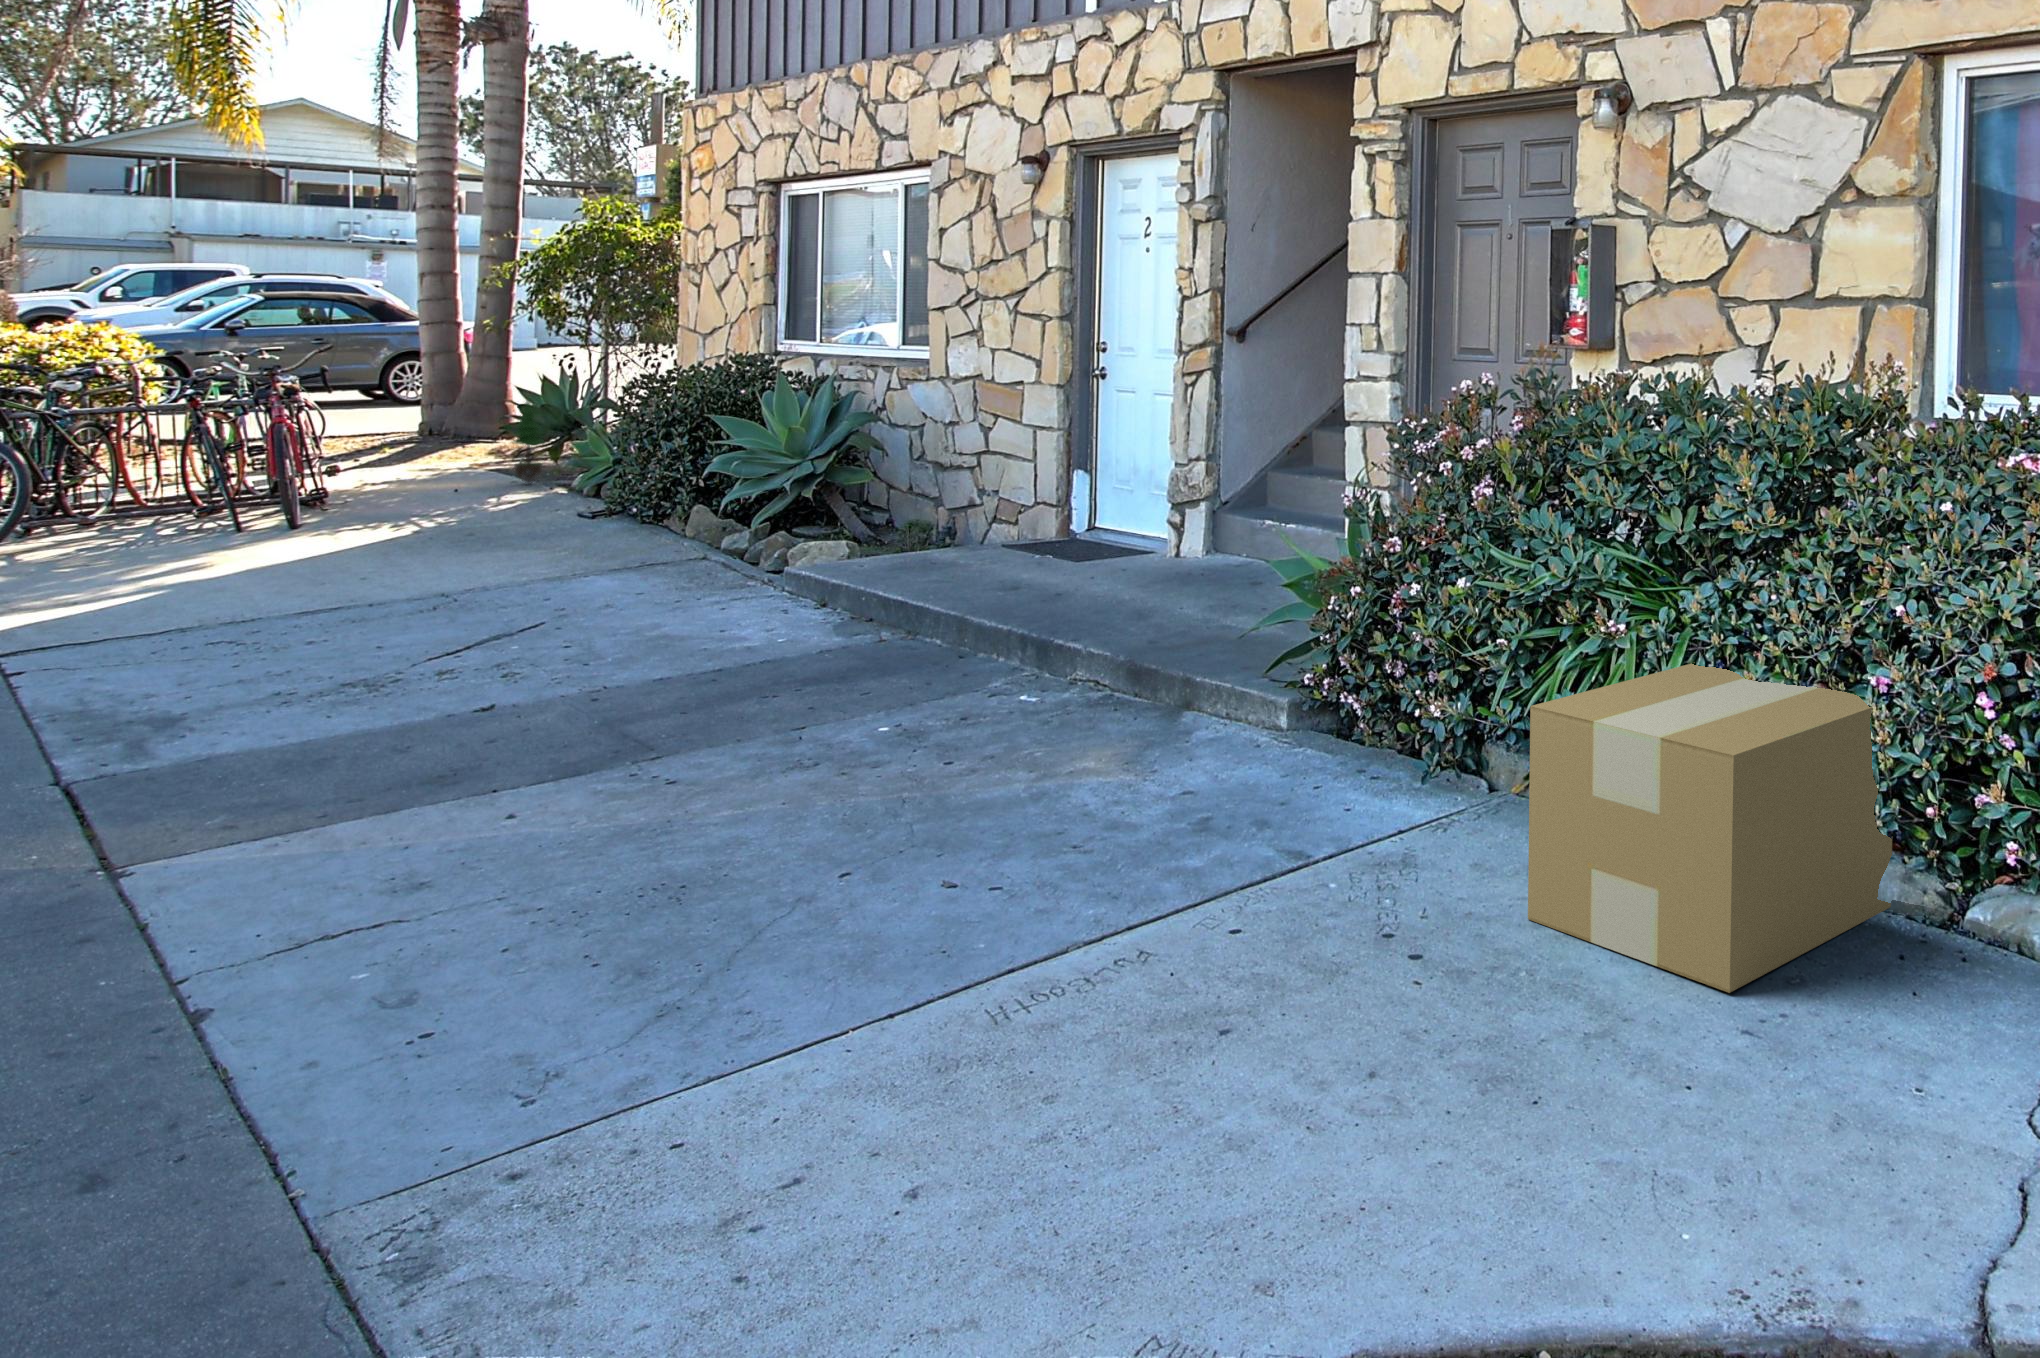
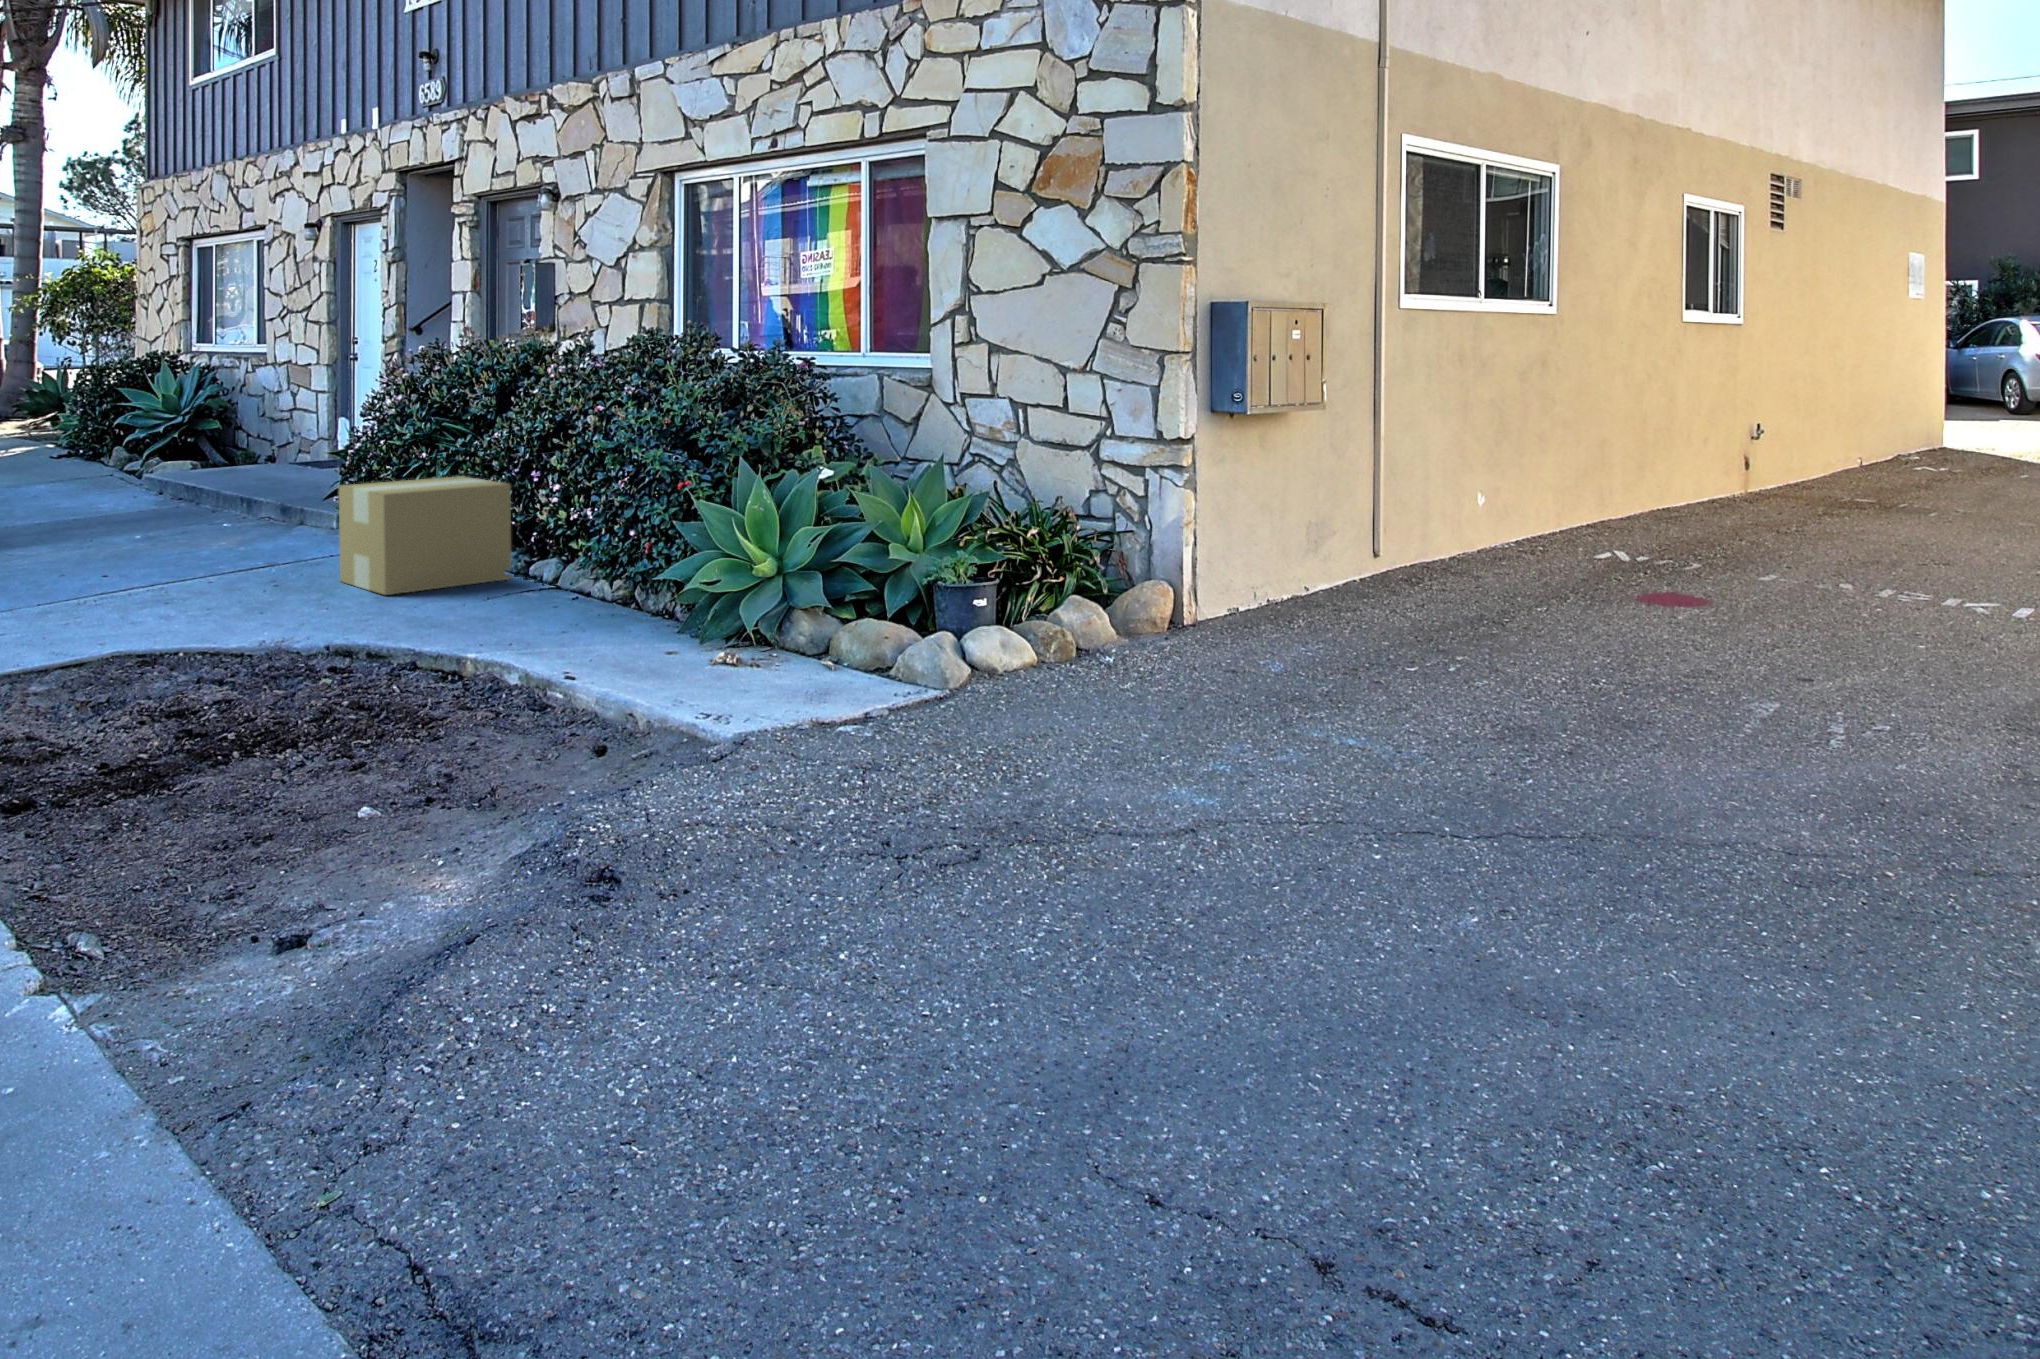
potted tree: present [513,400,545,484] -> none [16,388,41,447]

